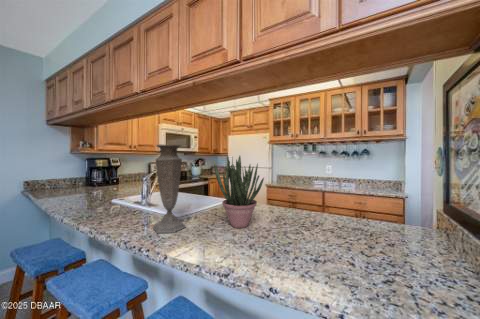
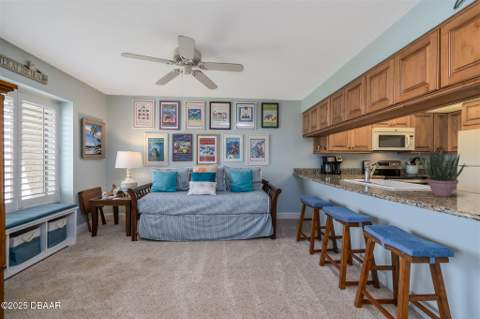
vase: present [153,144,186,233] -> none [376,144,398,192]

